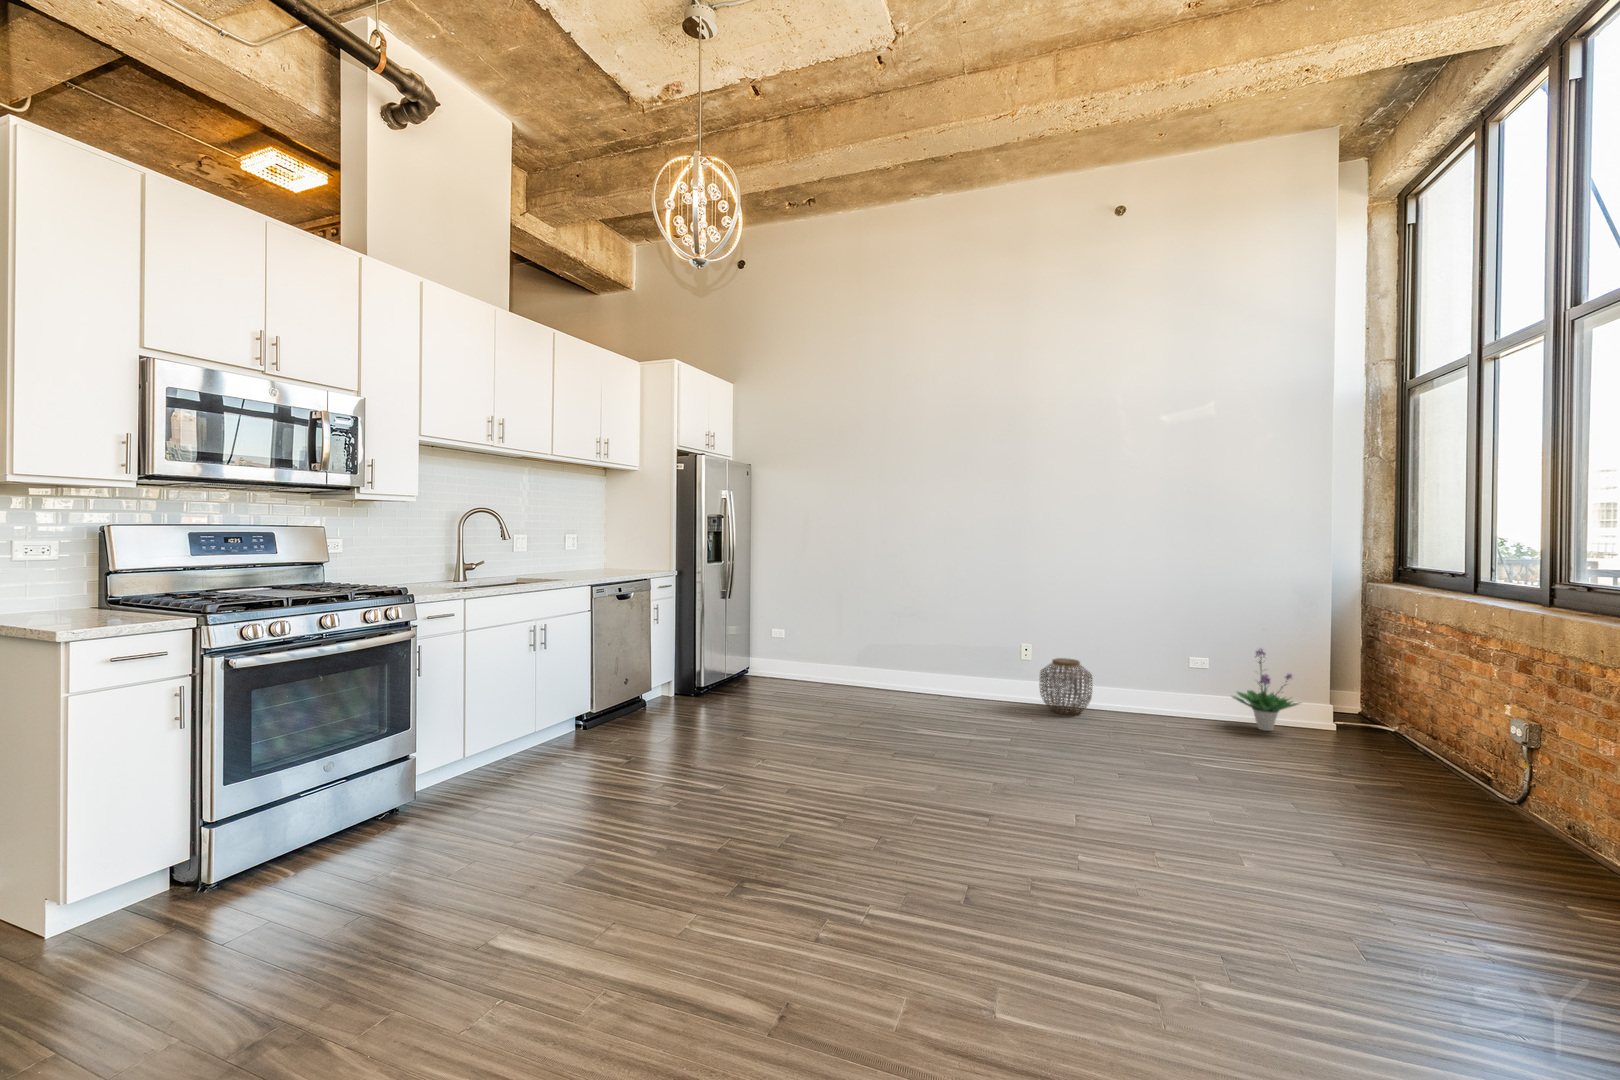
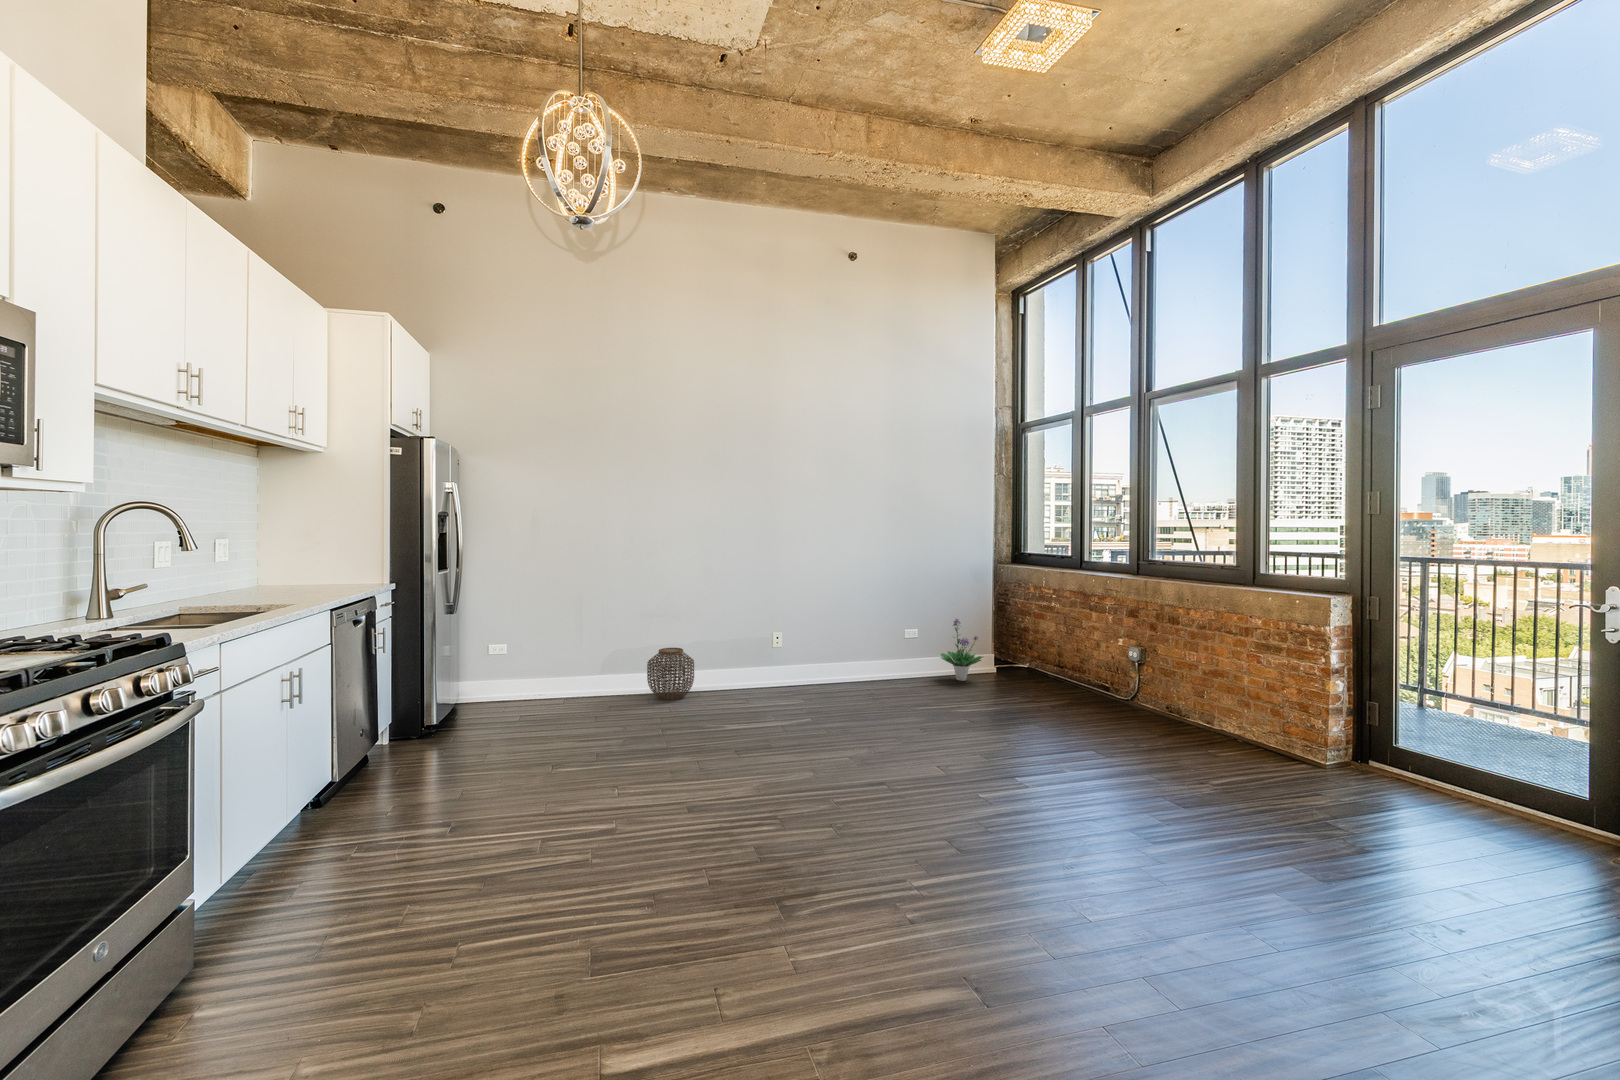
woven basket: present [1039,658,1092,715] -> present [647,648,694,700]

